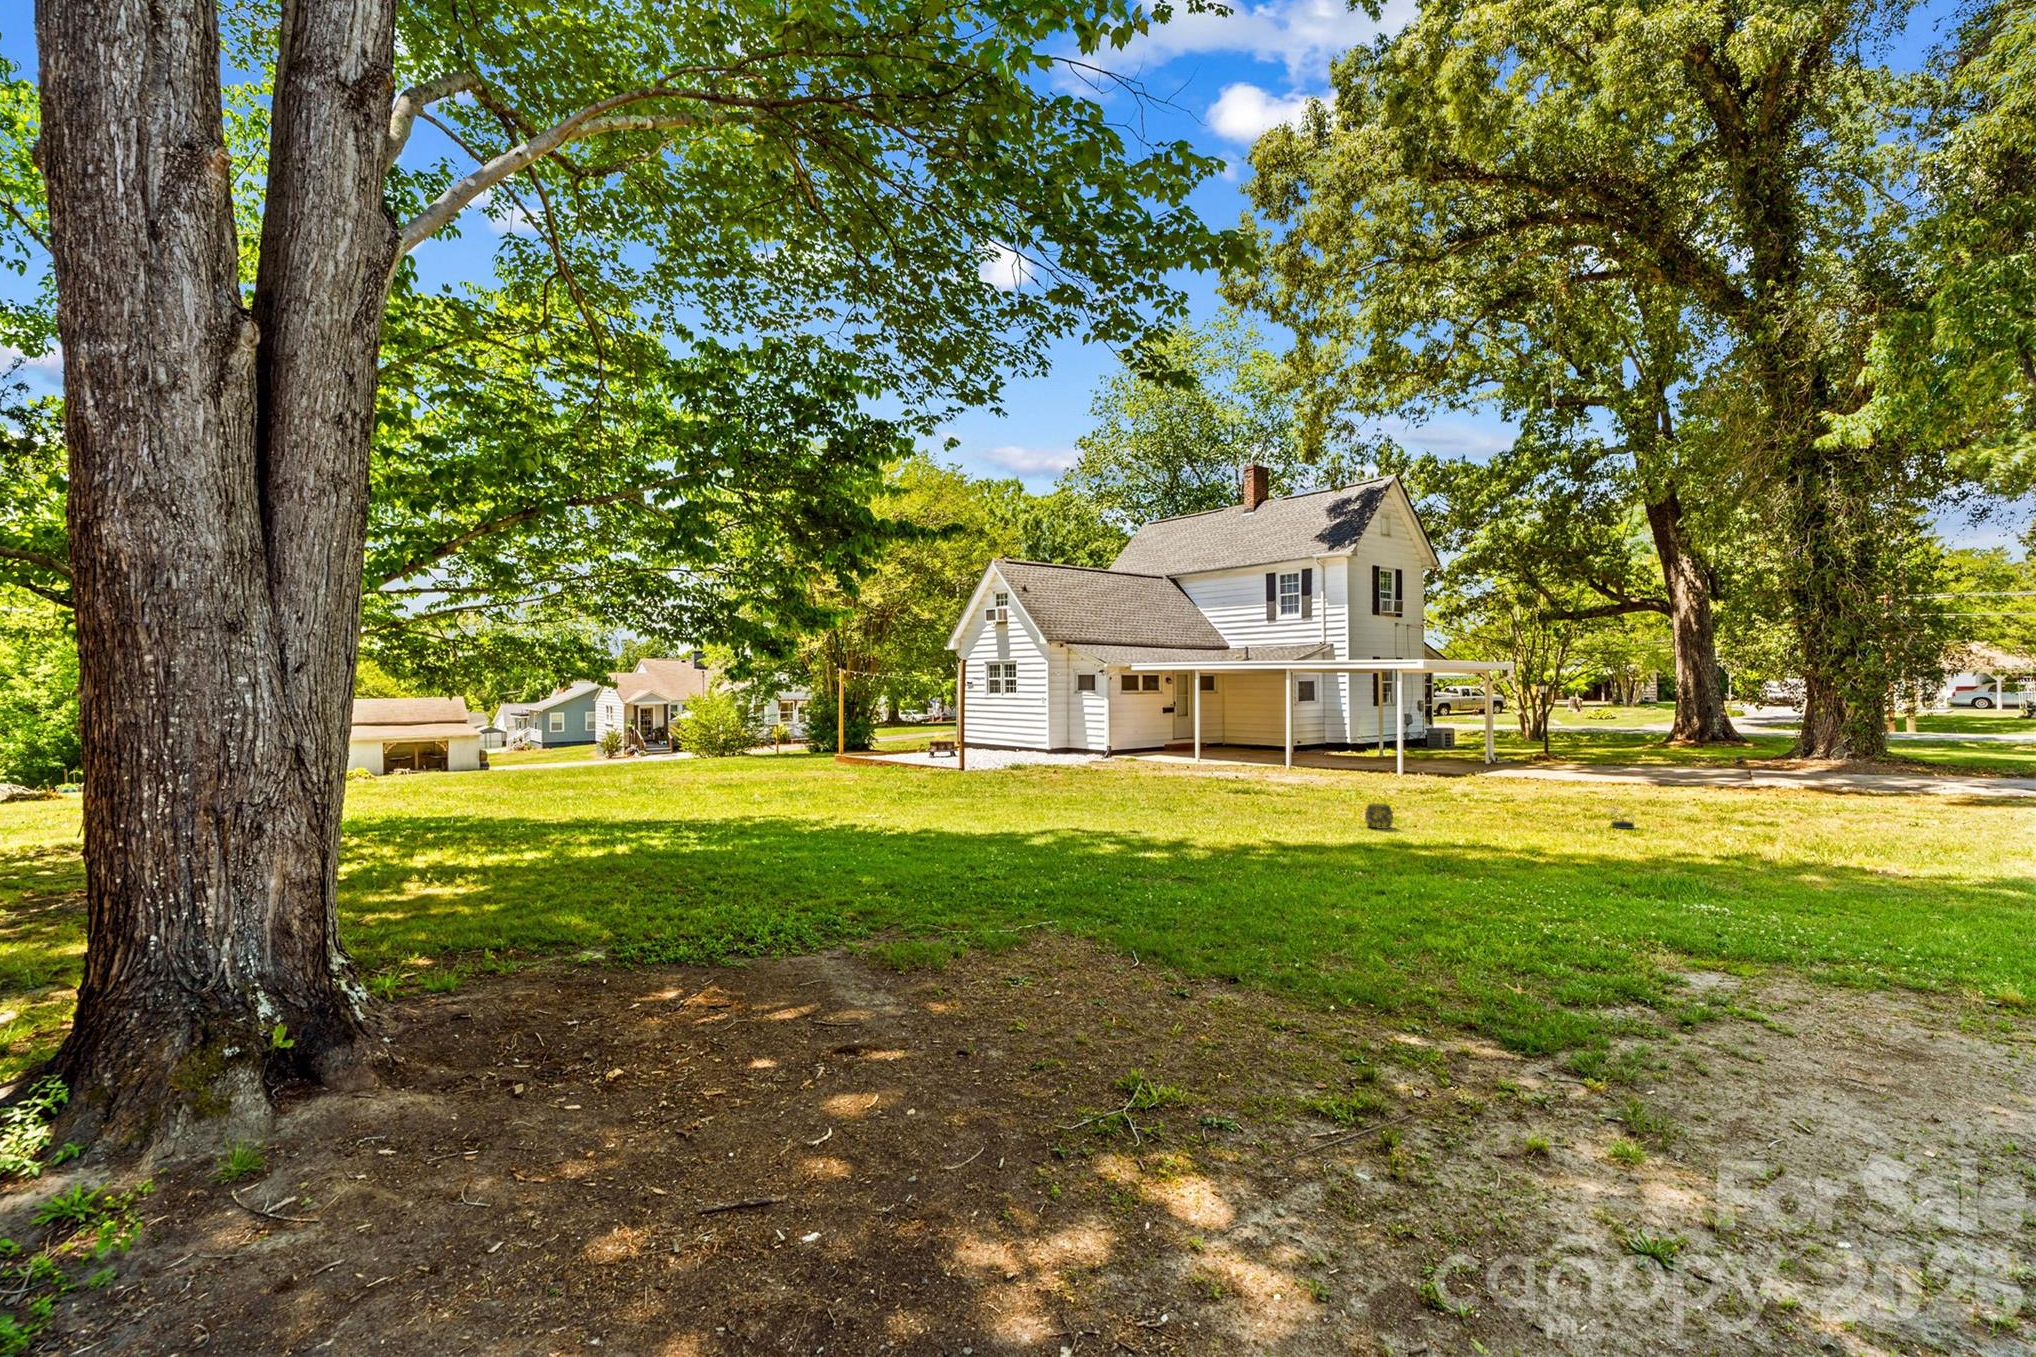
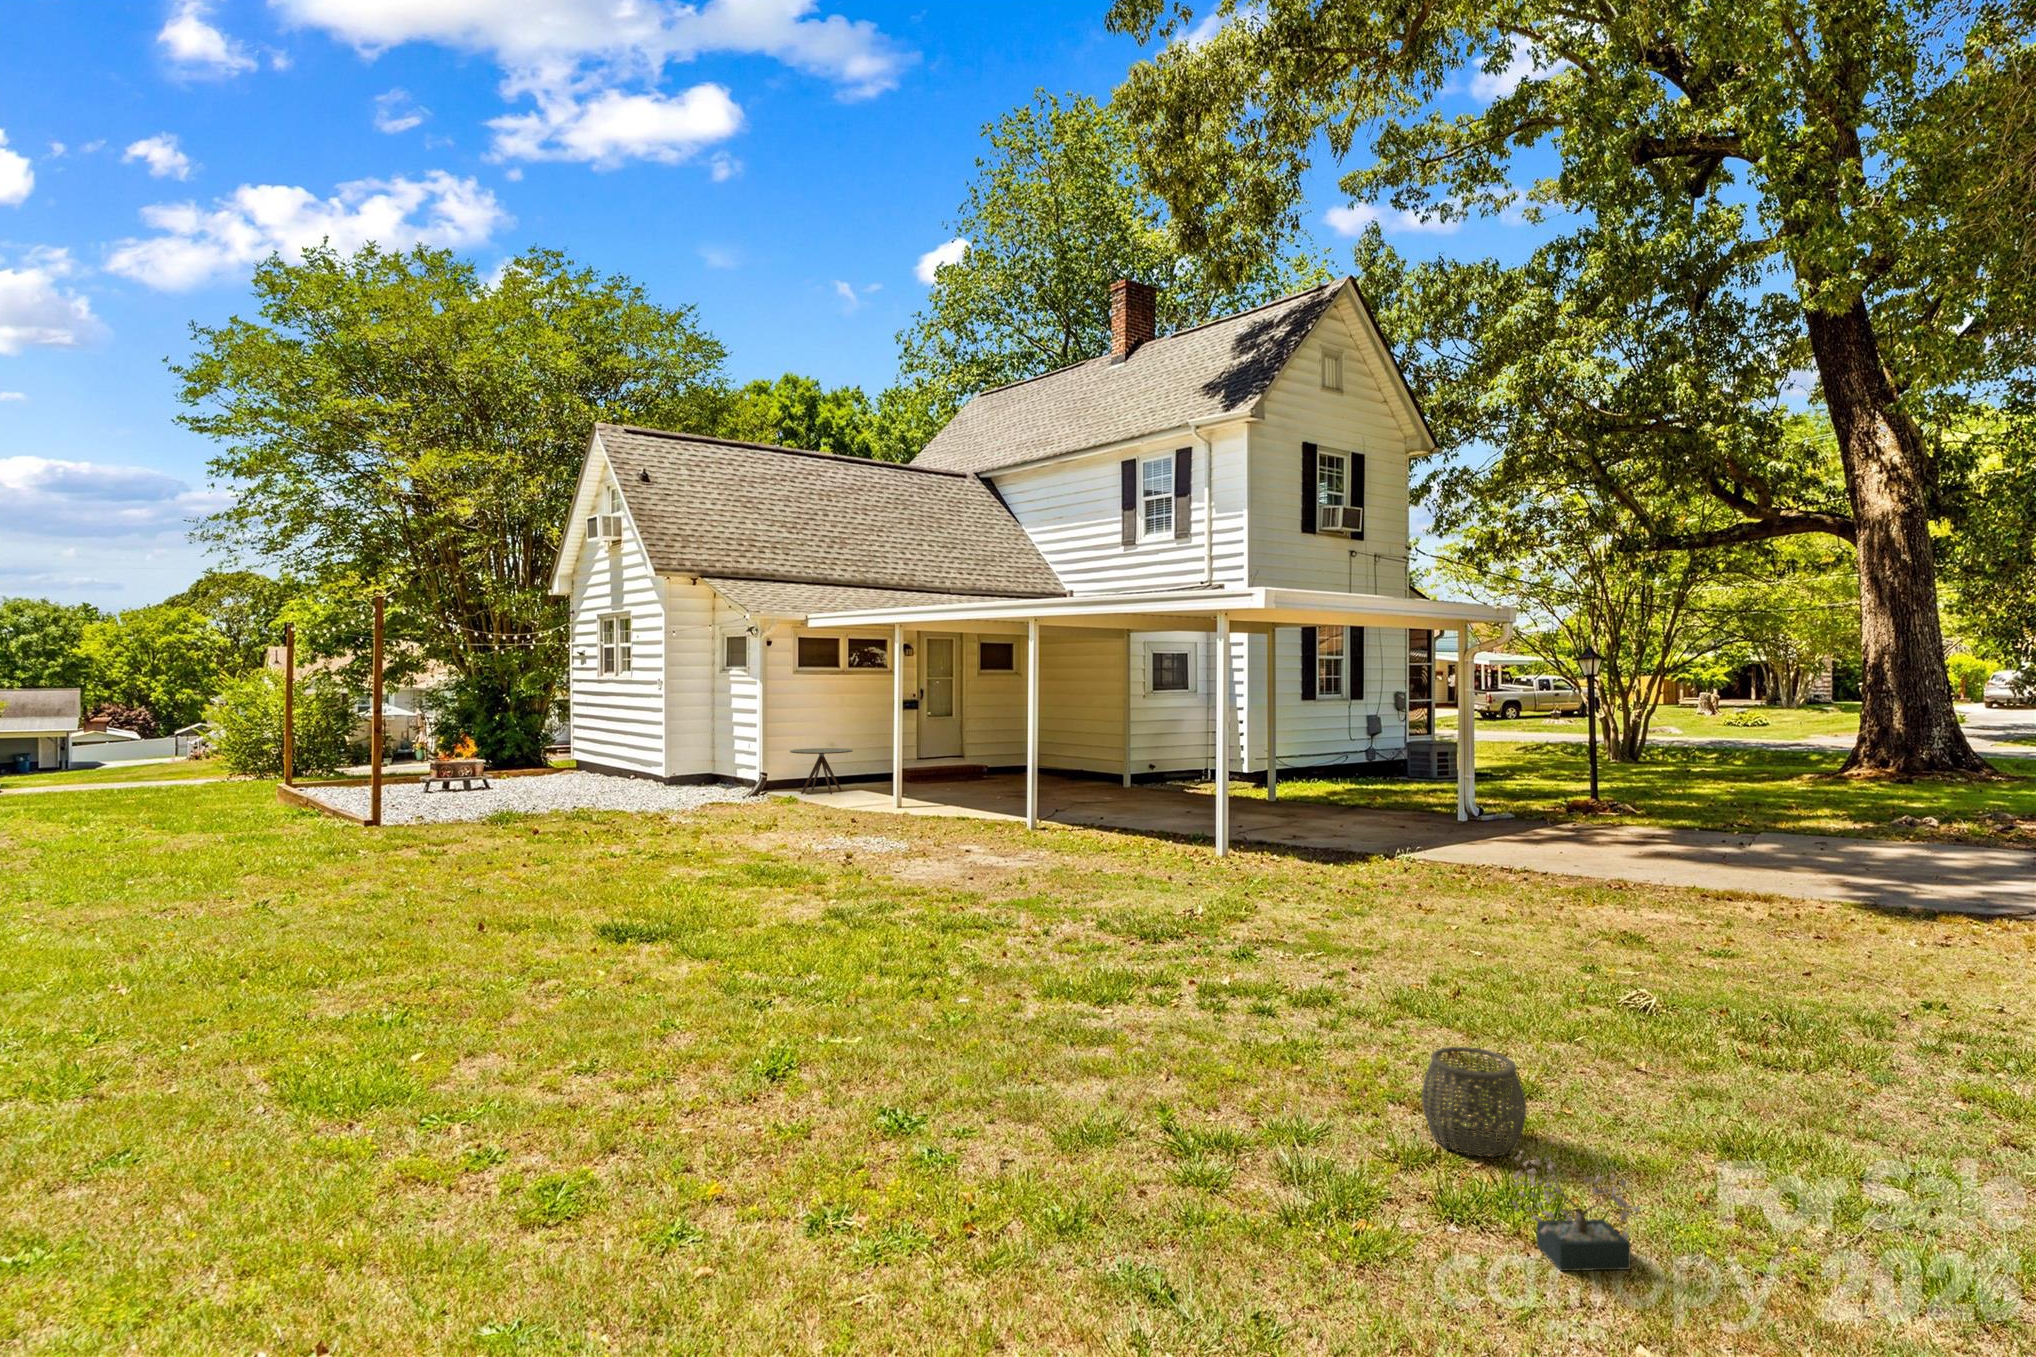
round table: none [1123,733,1155,757] -> present [790,748,853,794]
woven basket: present [1365,804,1393,829] -> present [1422,1047,1527,1157]

